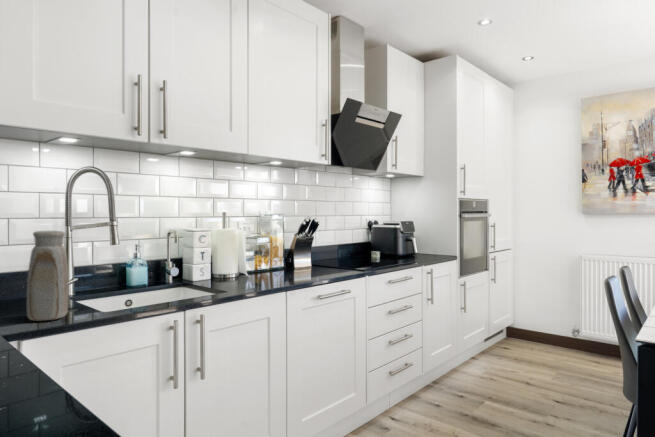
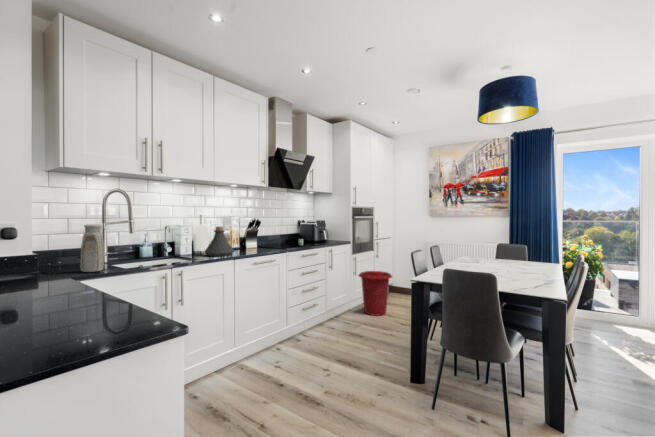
bottle: none [231,232,282,284] -> present [204,227,234,256]
waste bin: none [470,305,531,383] -> present [359,271,392,316]

